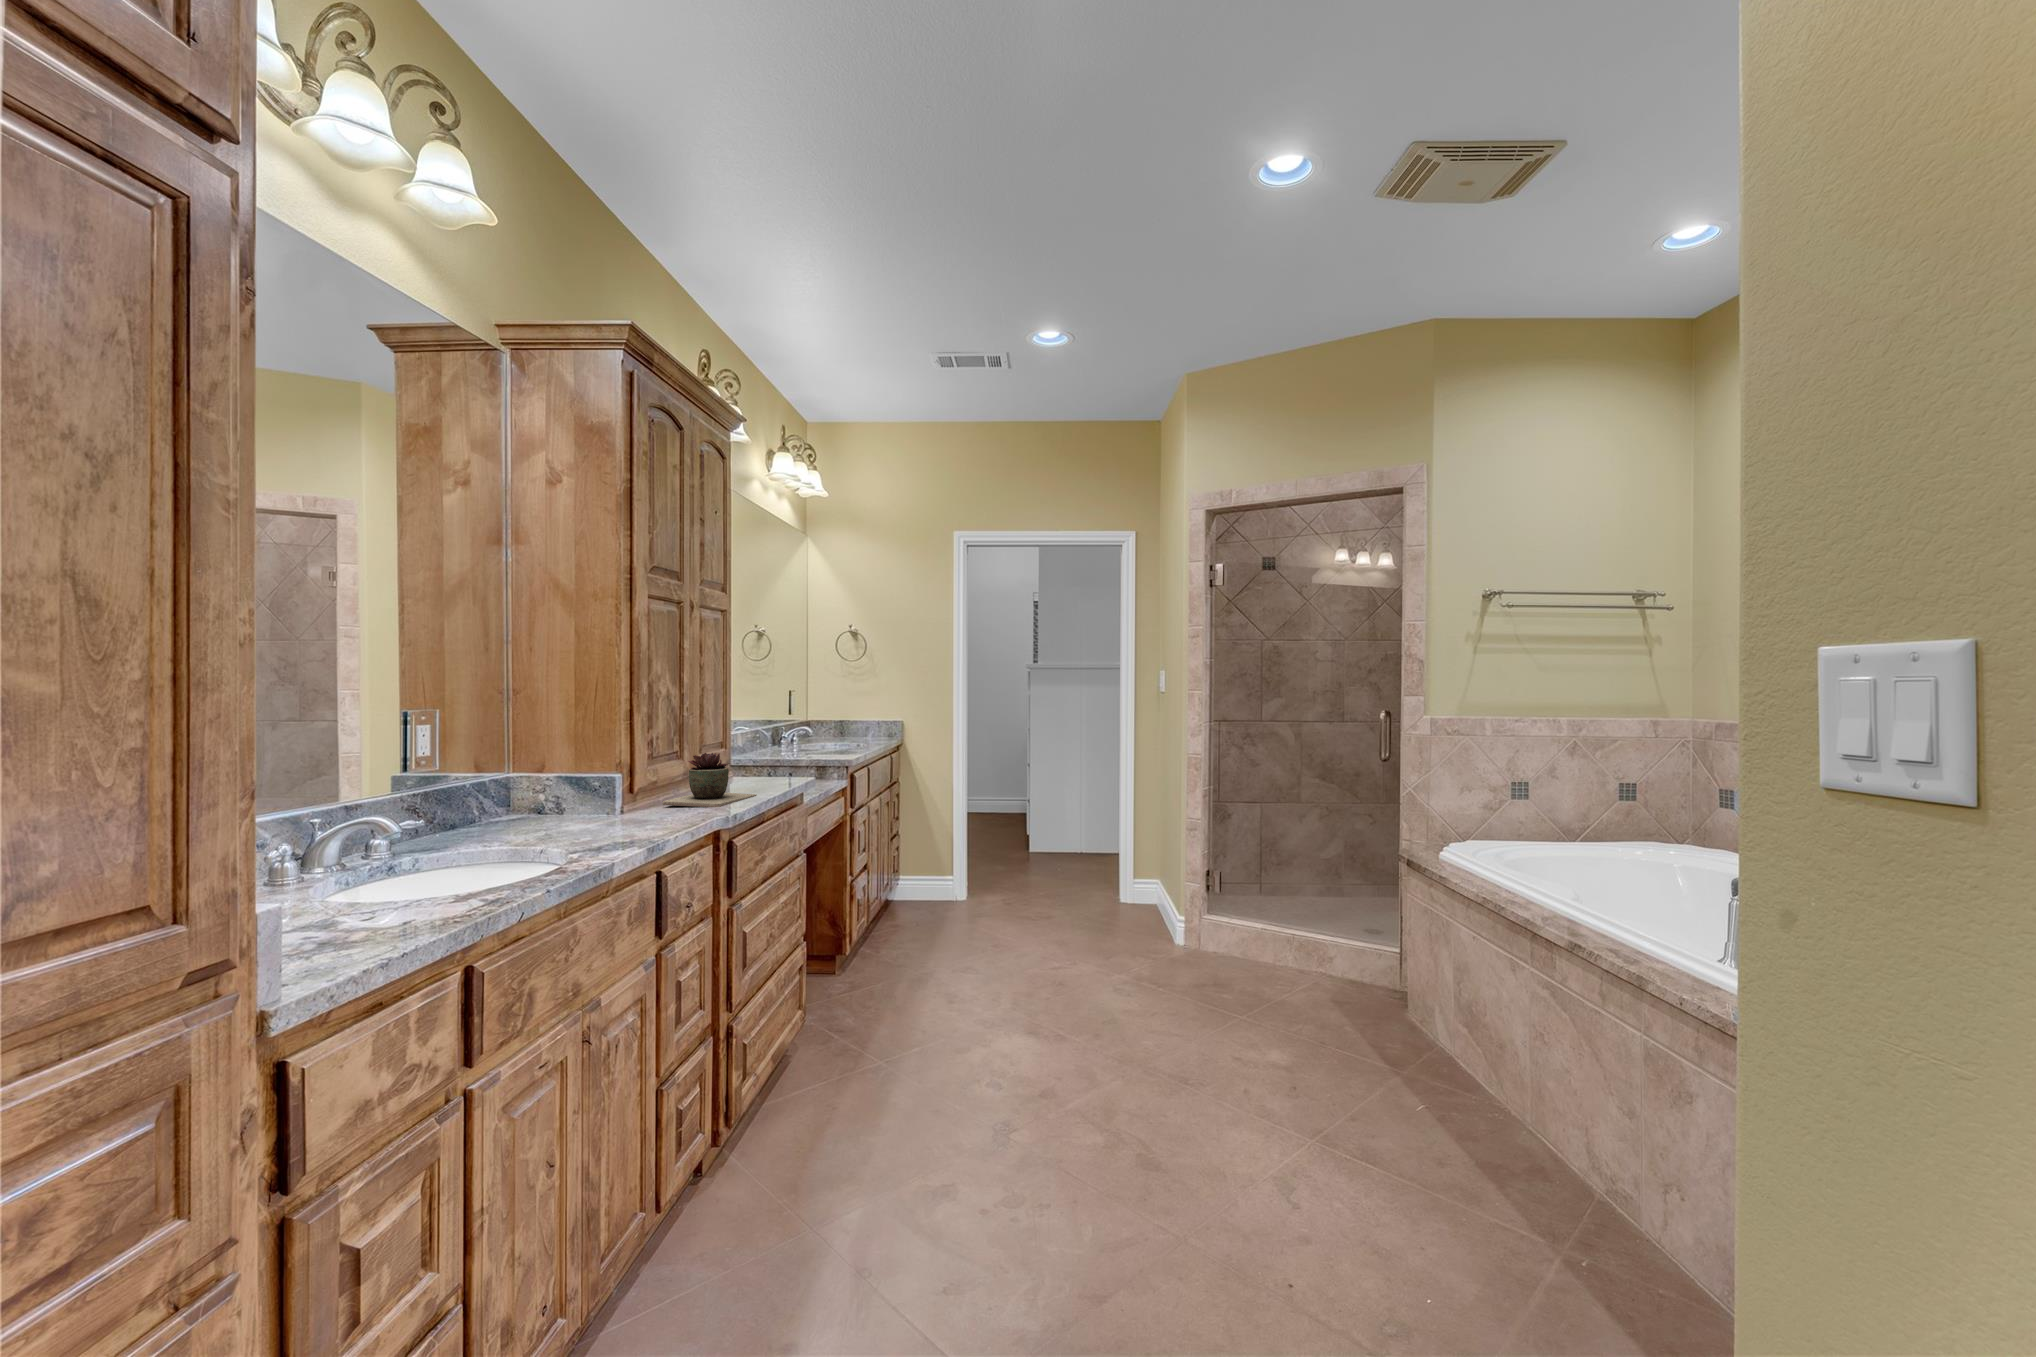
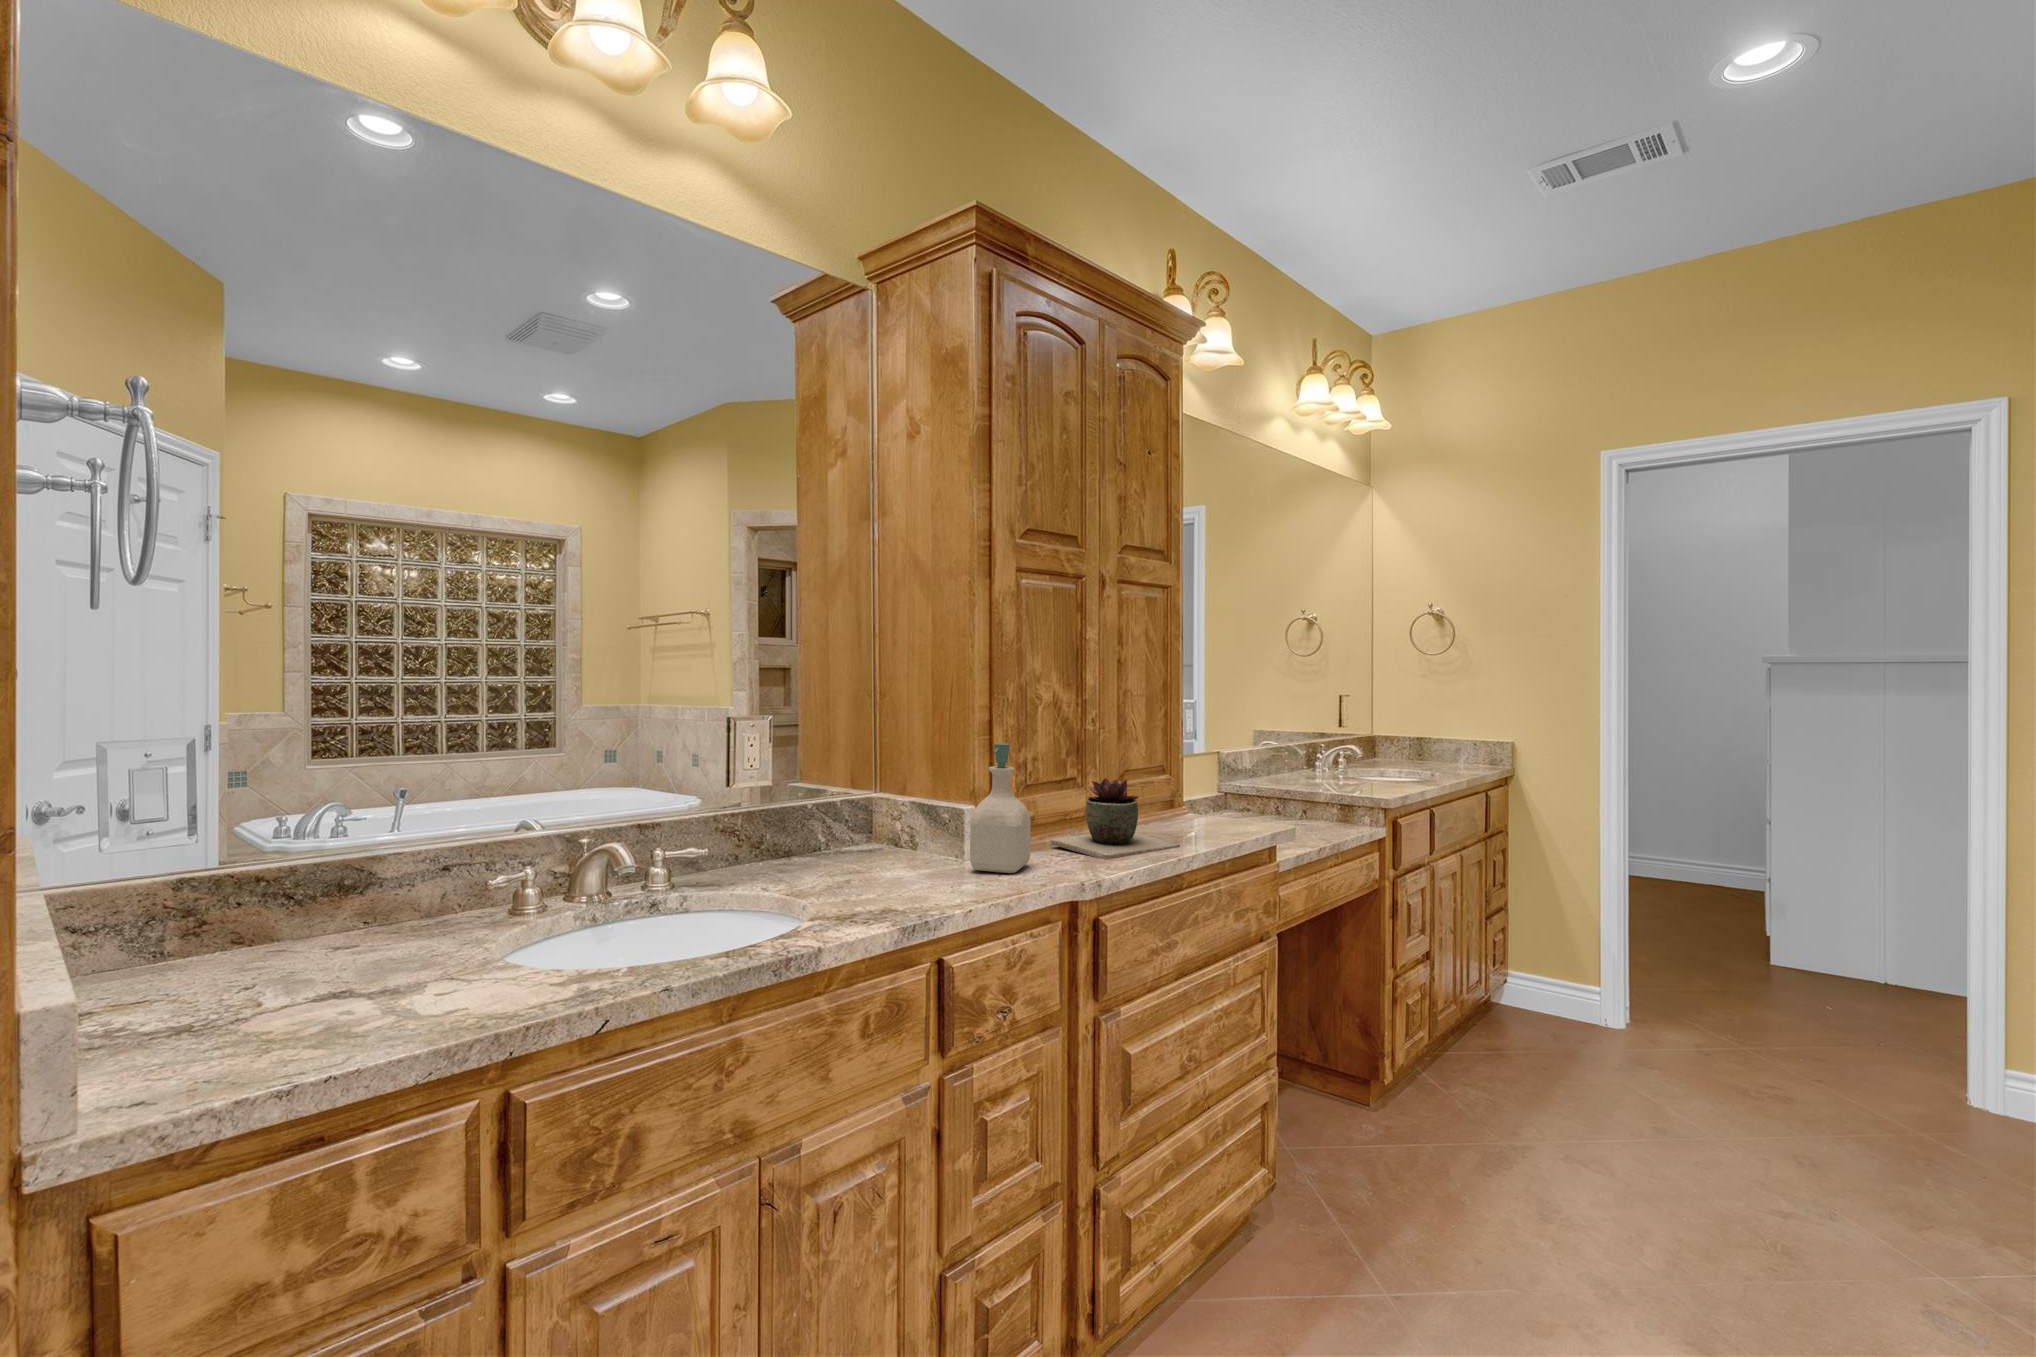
soap bottle: none [630,729,673,823] -> present [970,743,1031,873]

